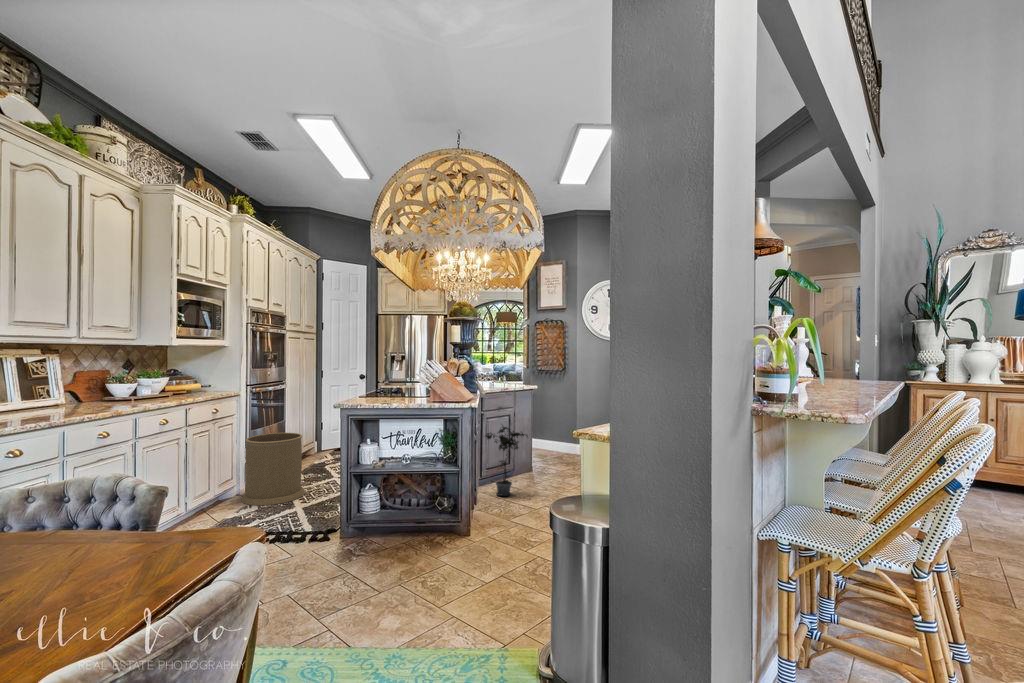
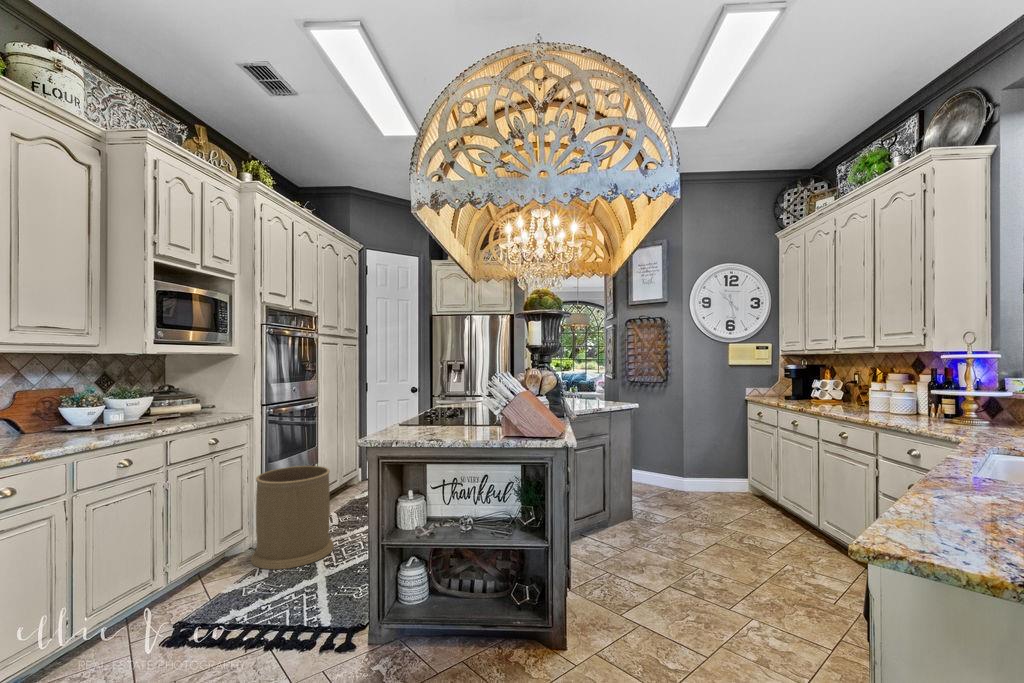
potted plant: present [486,425,528,496] -> none [571,459,637,565]

